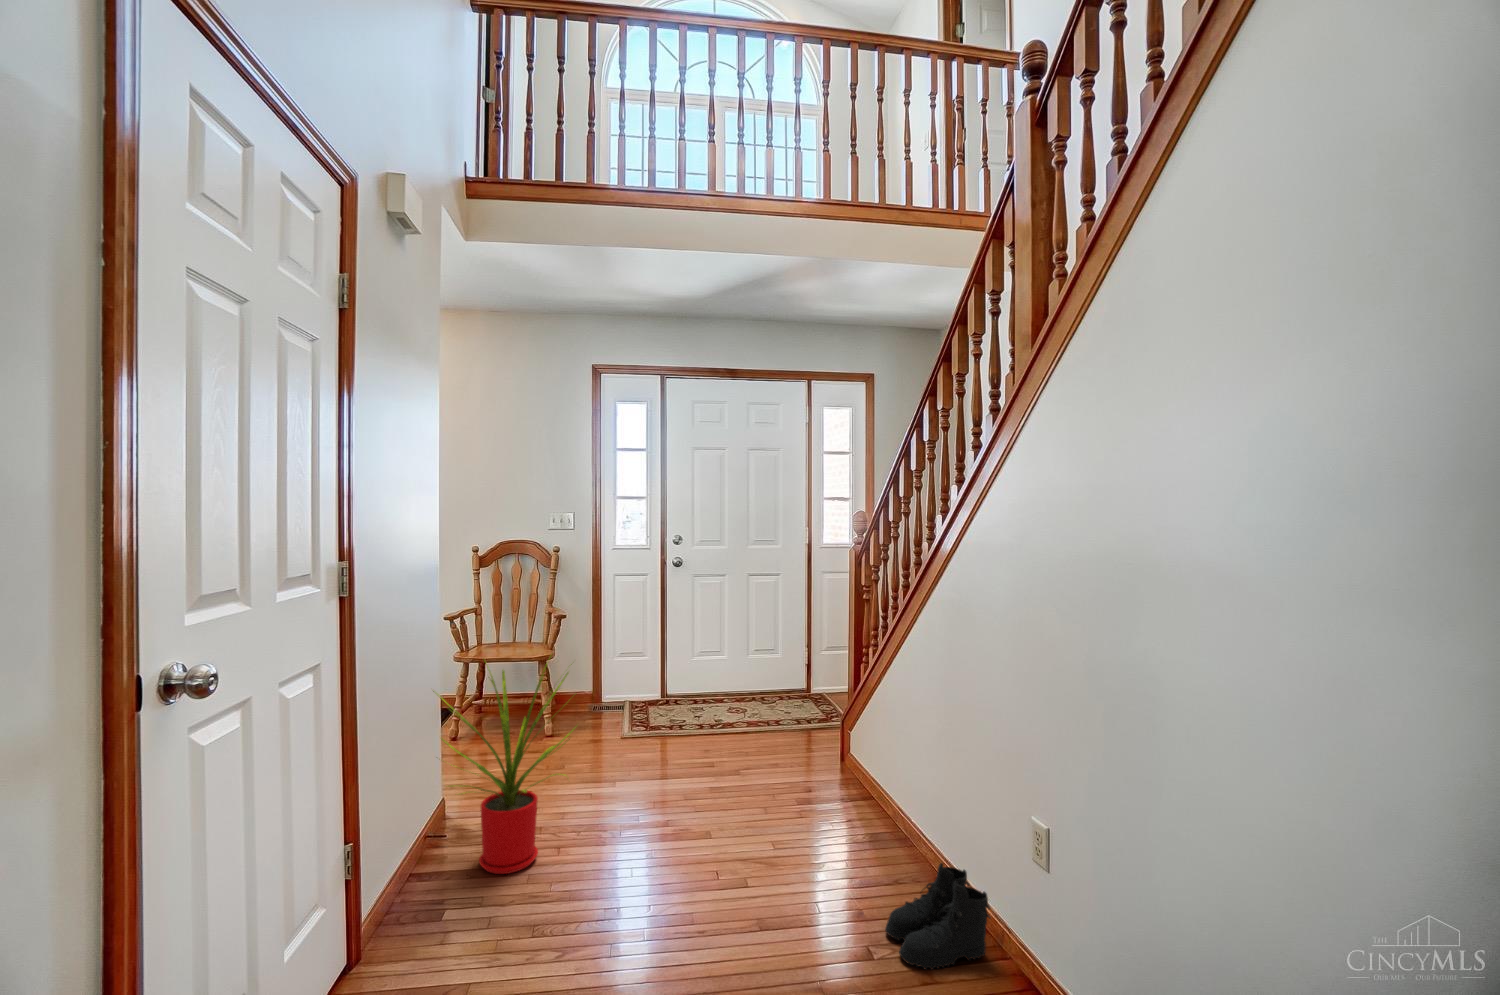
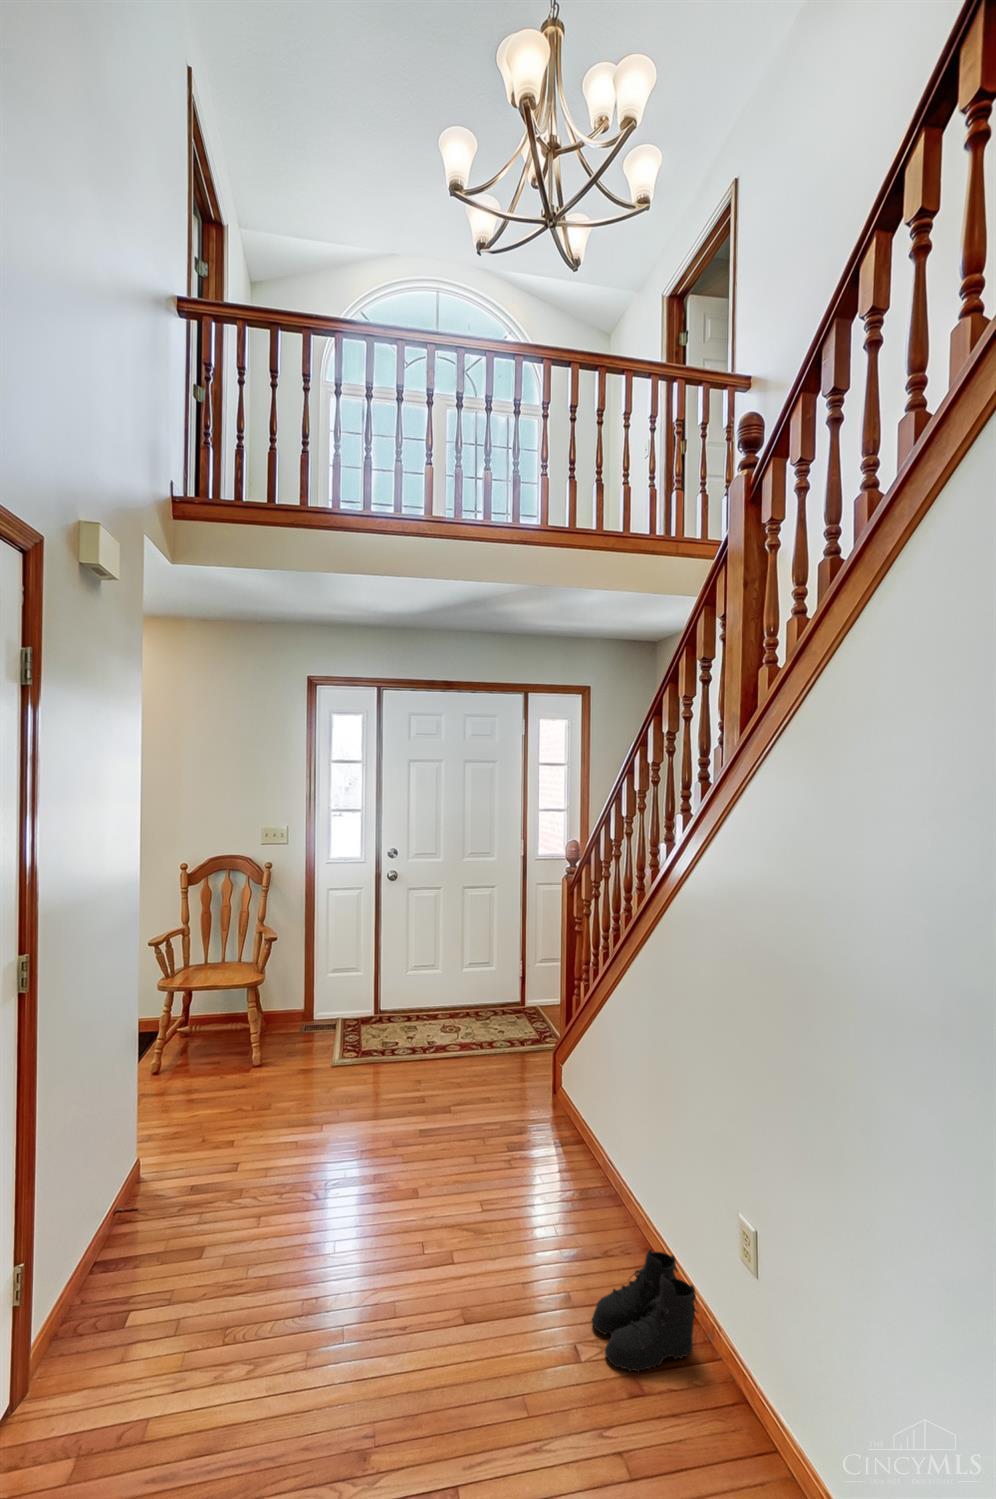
house plant: present [433,665,576,874] -> none [124,1009,281,1252]

